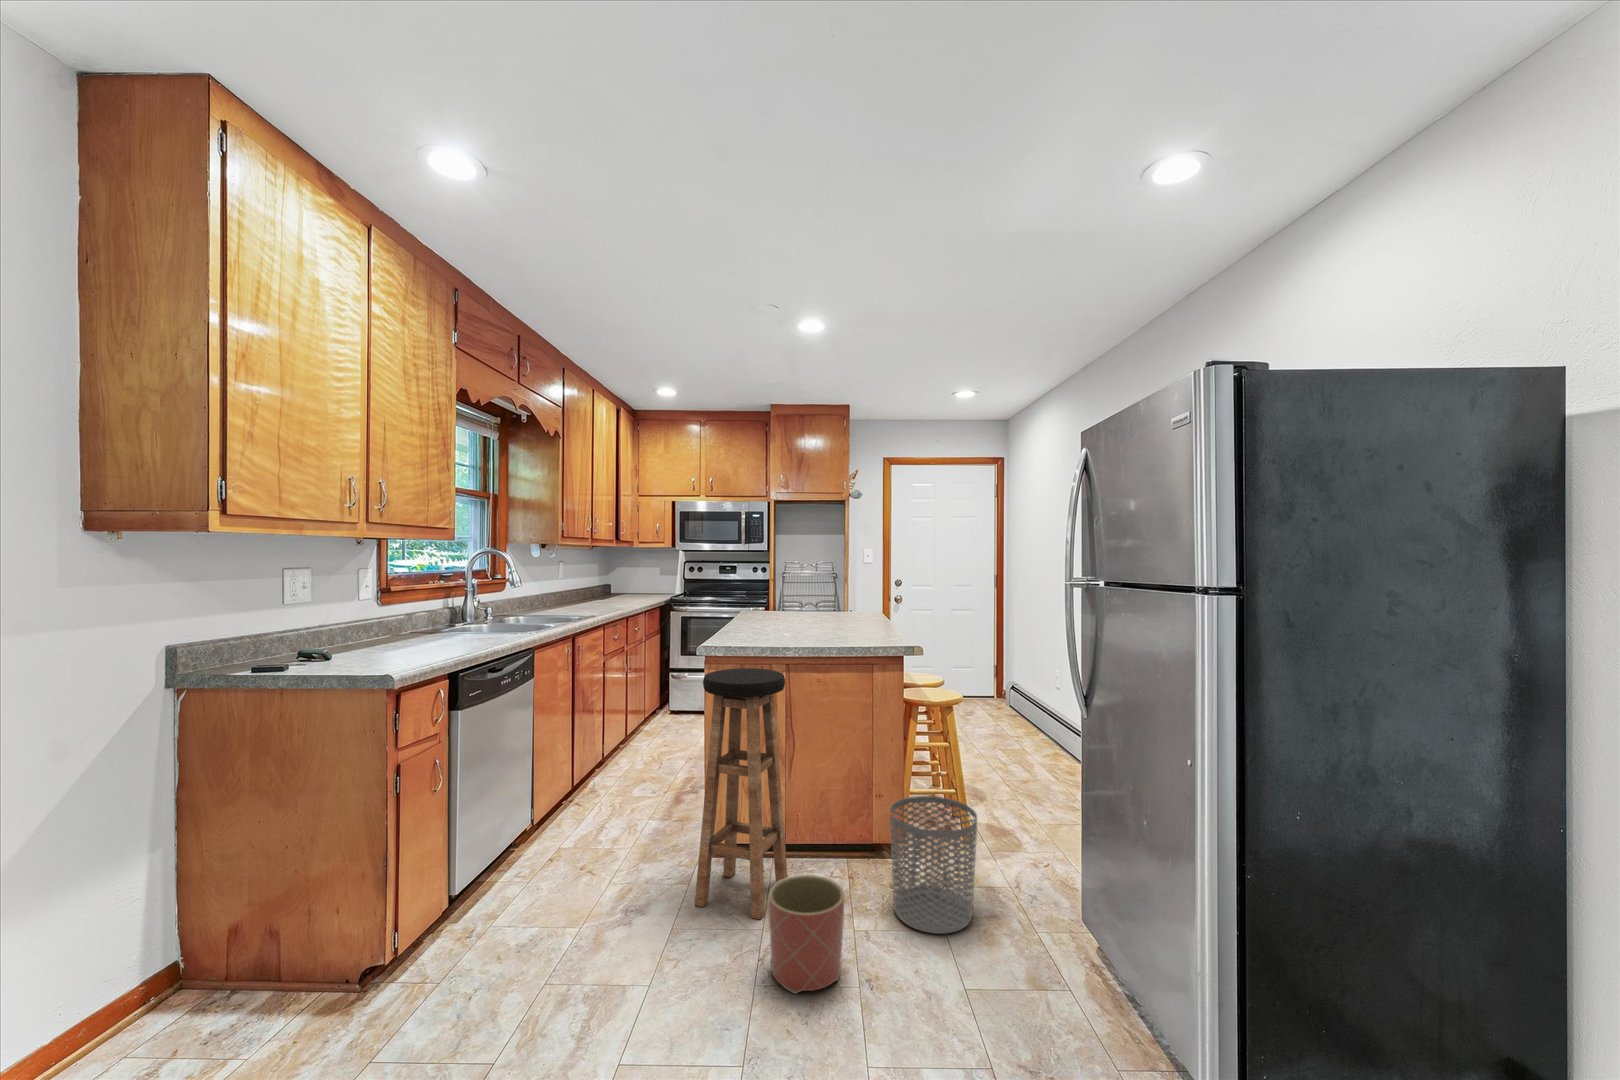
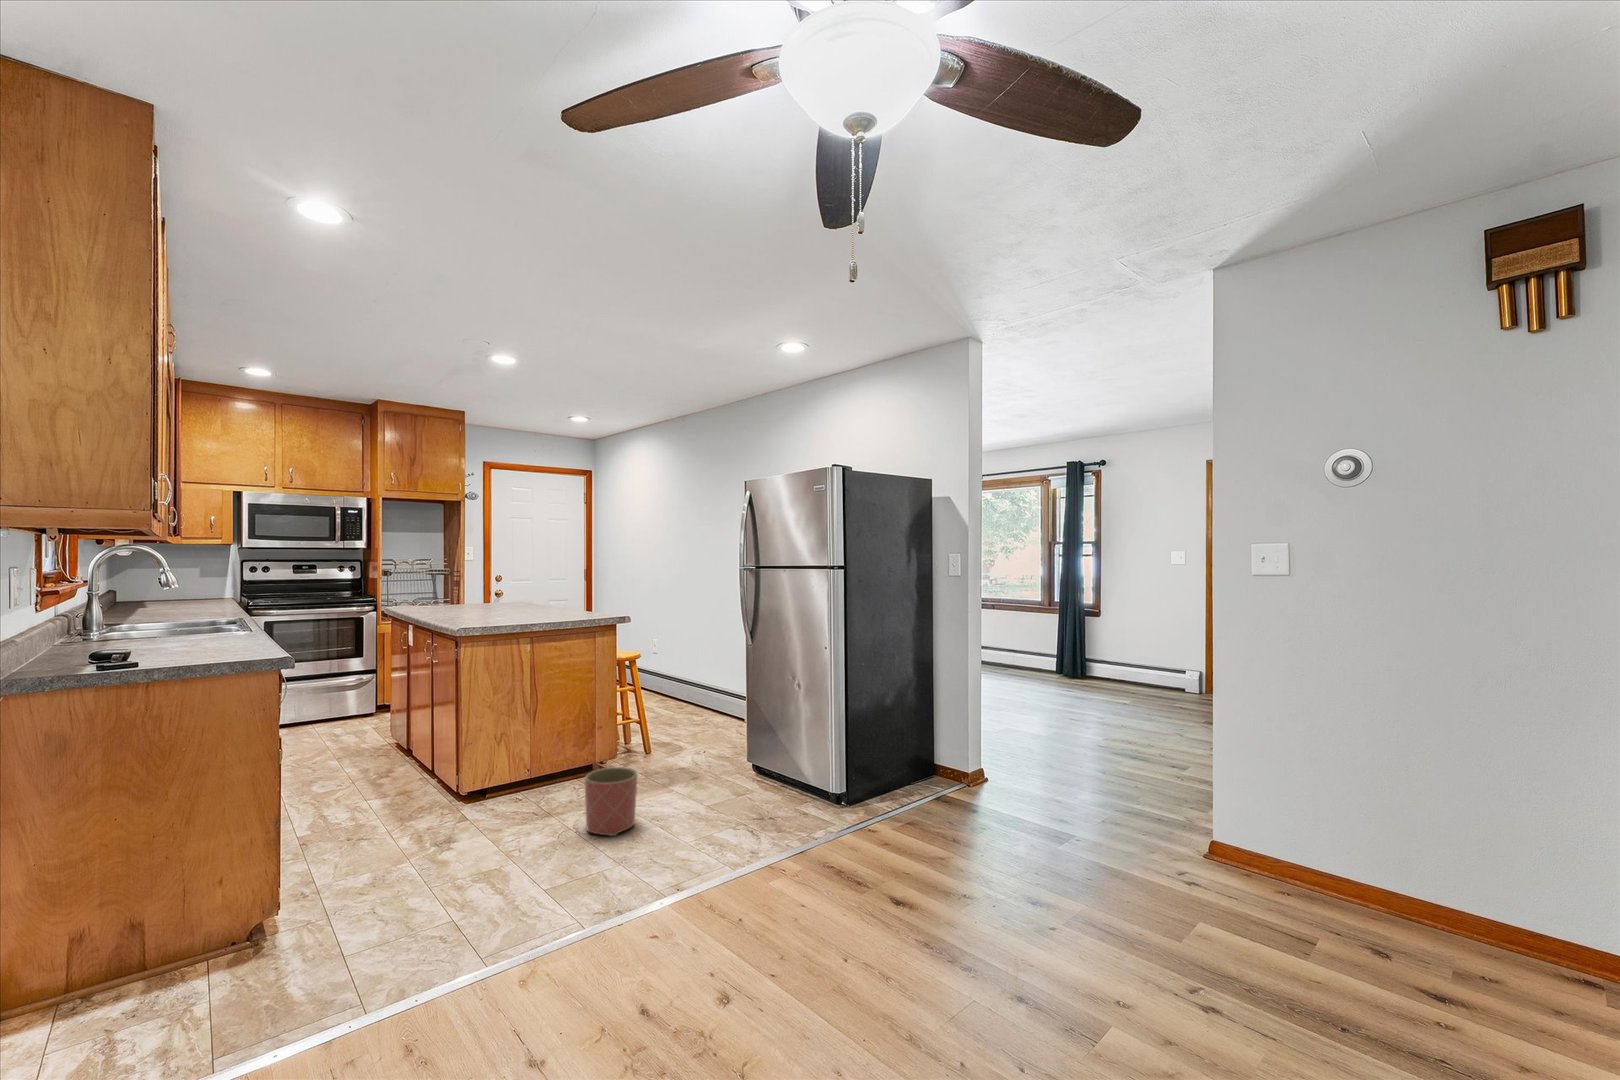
bar stool: present [695,668,788,919] -> none [487,640,556,828]
waste bin: present [890,796,977,934] -> none [629,713,687,794]

